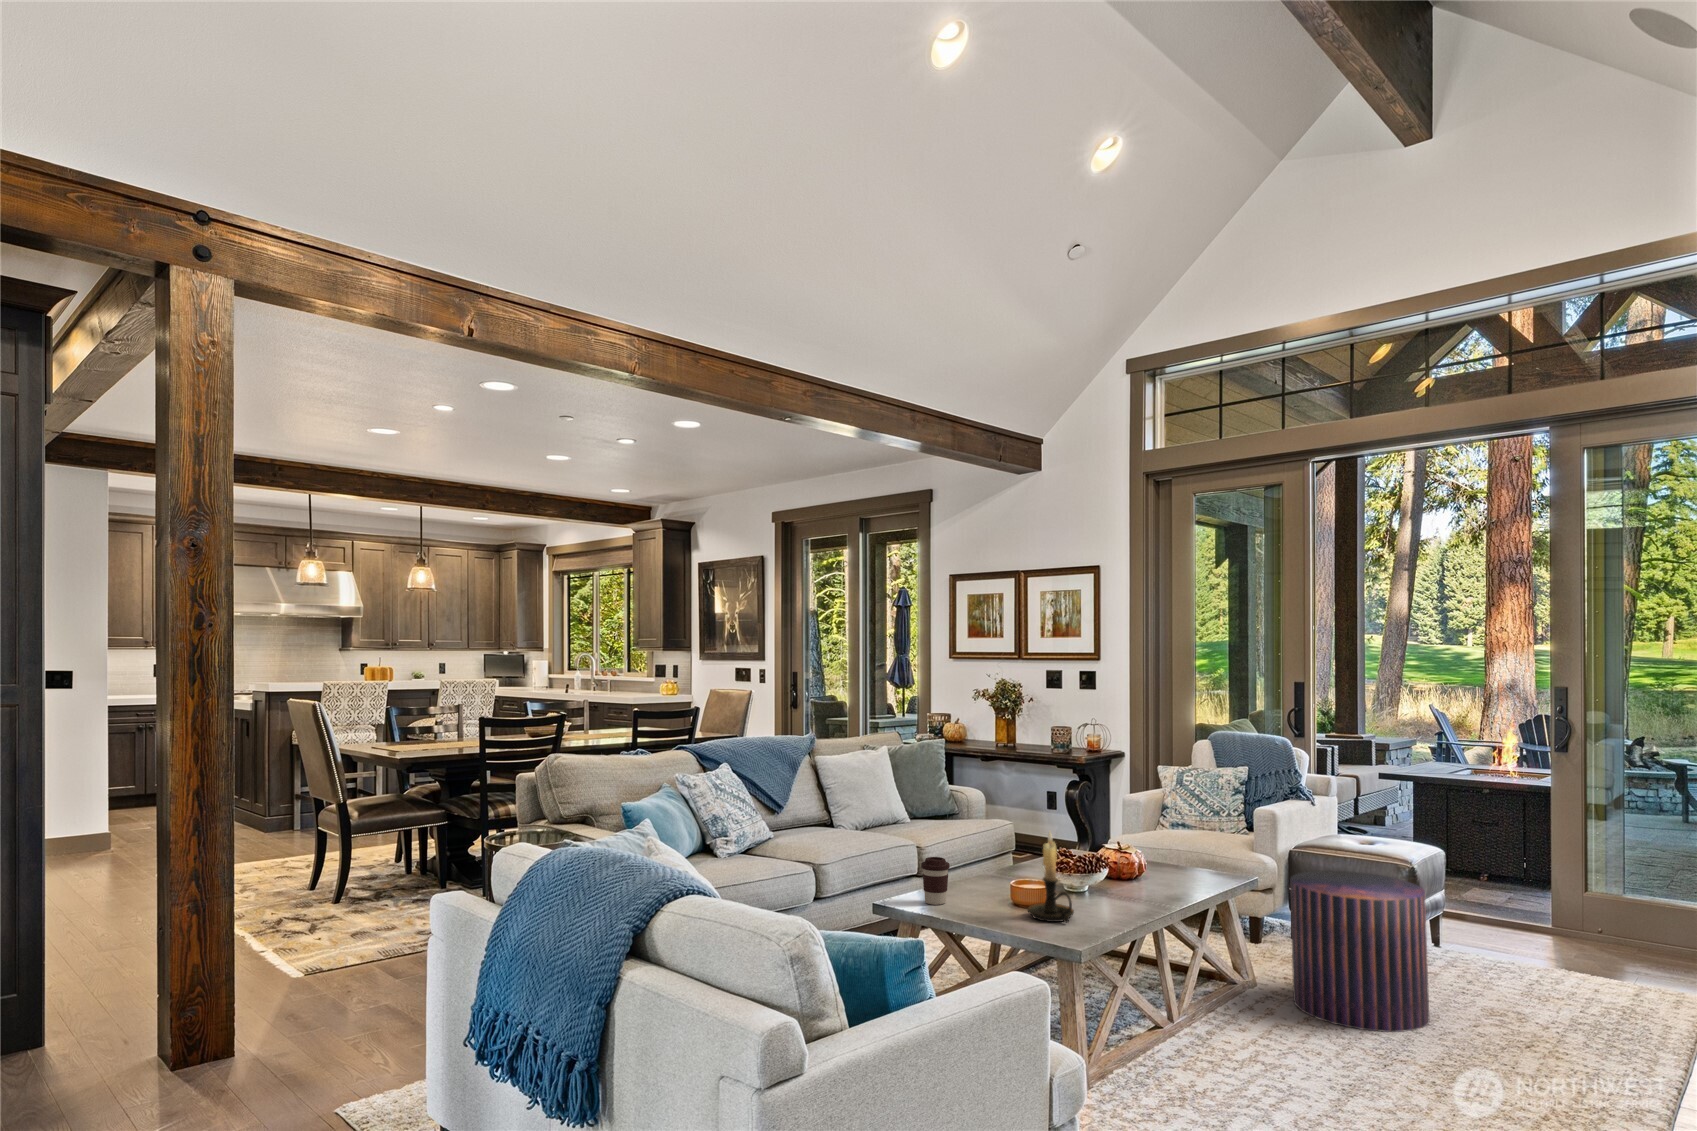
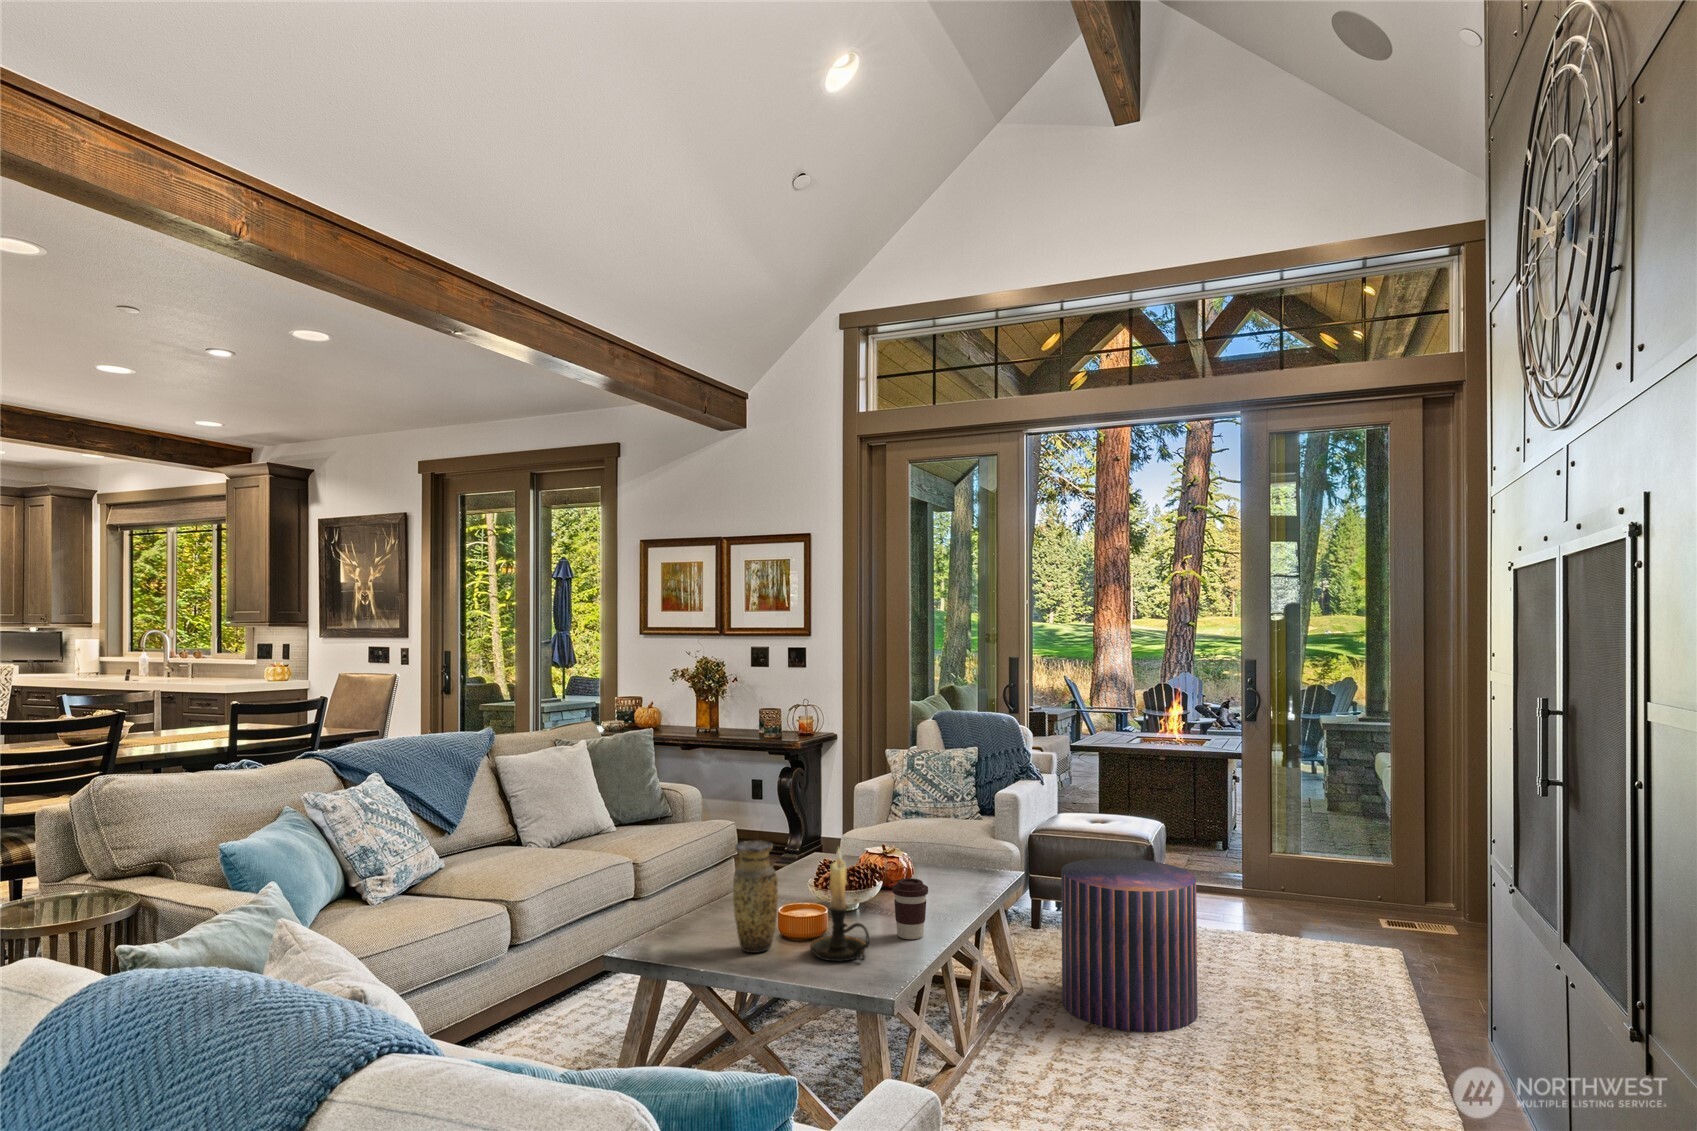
vase: none [969,823,1005,911] -> present [733,840,778,953]
coffee cup: present [921,857,950,905] -> present [893,878,928,939]

